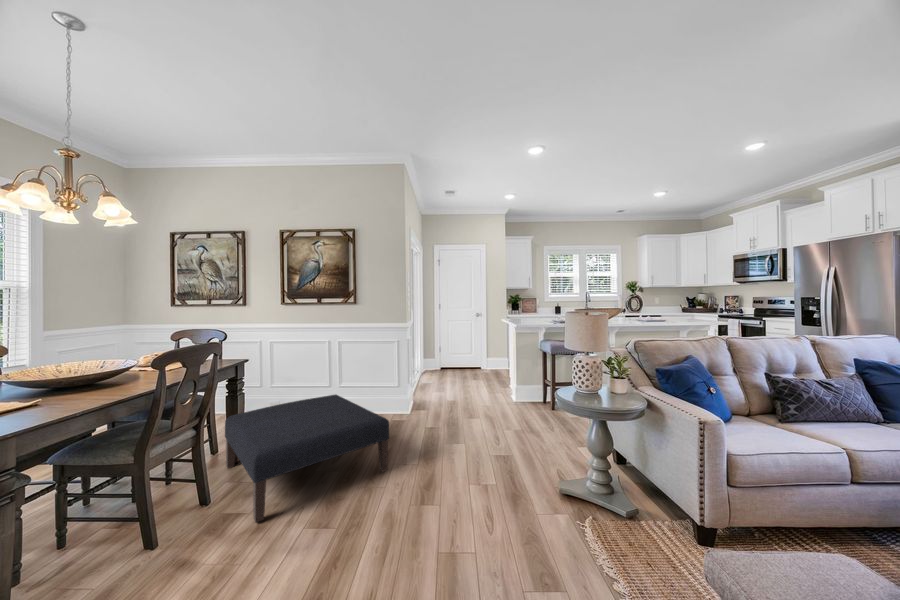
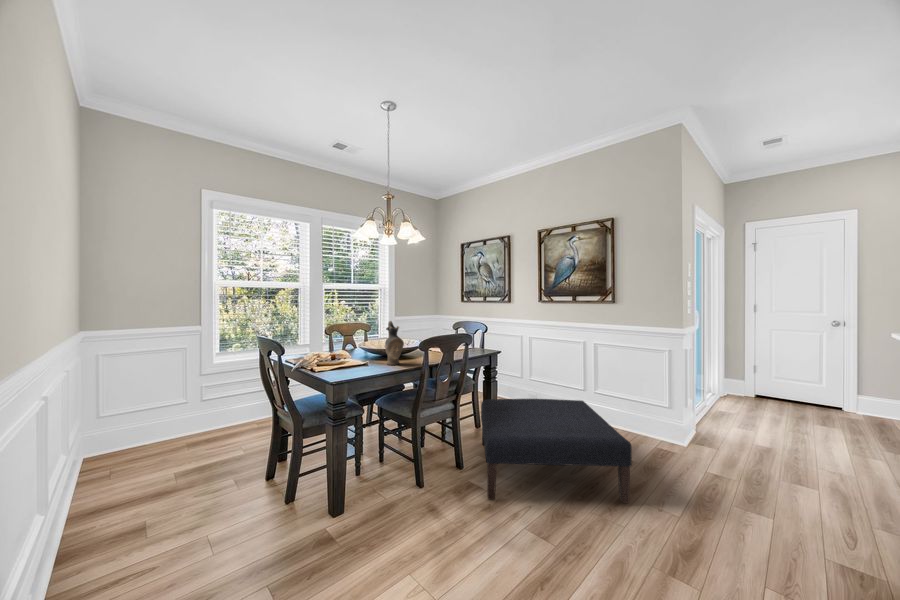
ceramic pitcher: none [75,333,114,397] -> present [385,321,404,365]

